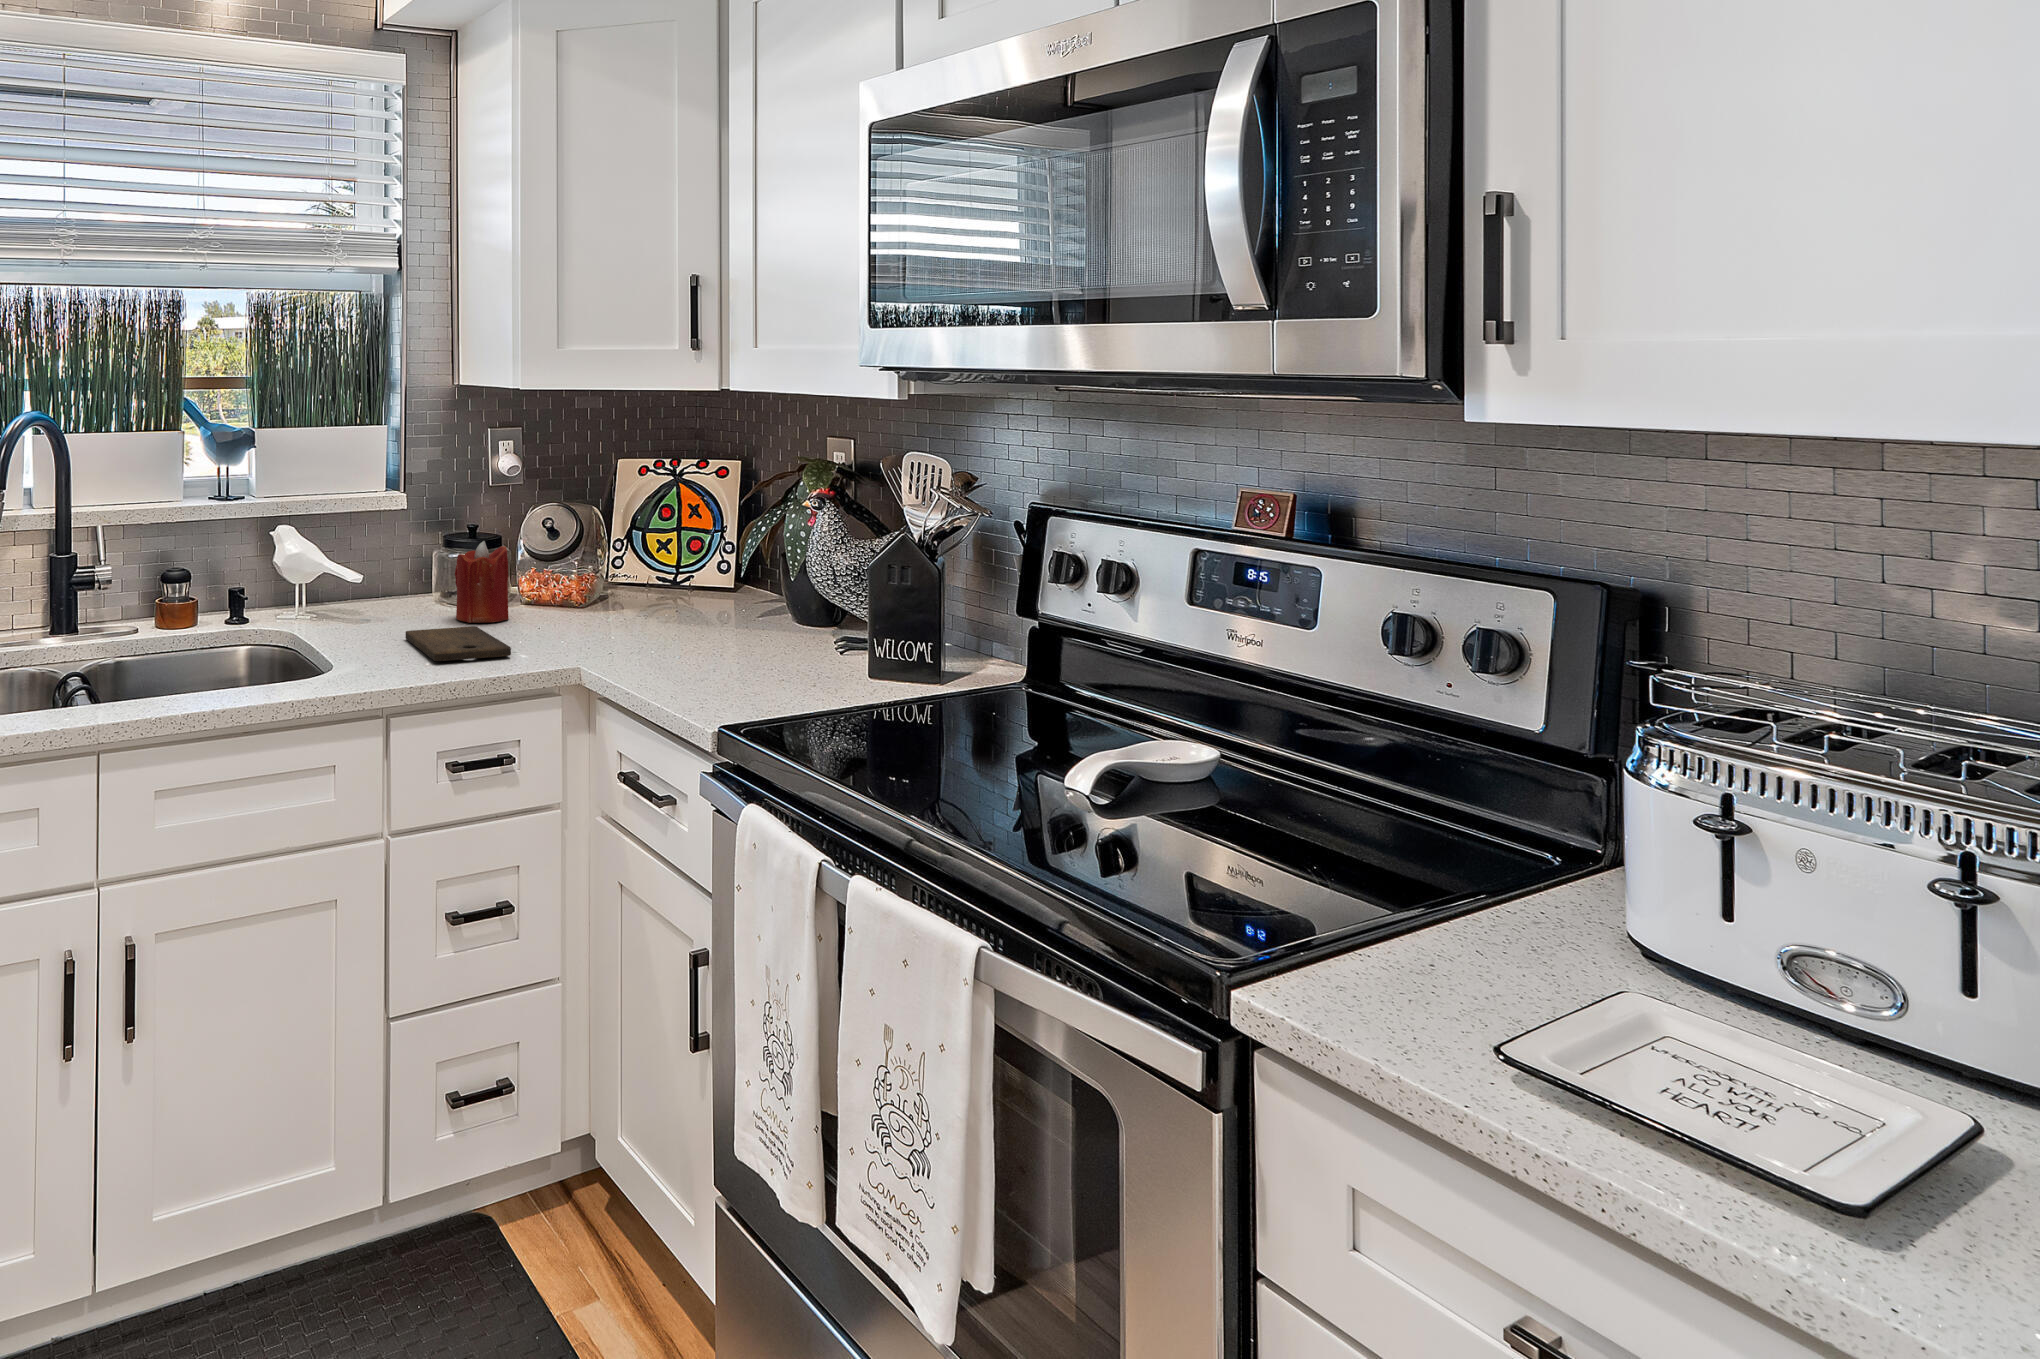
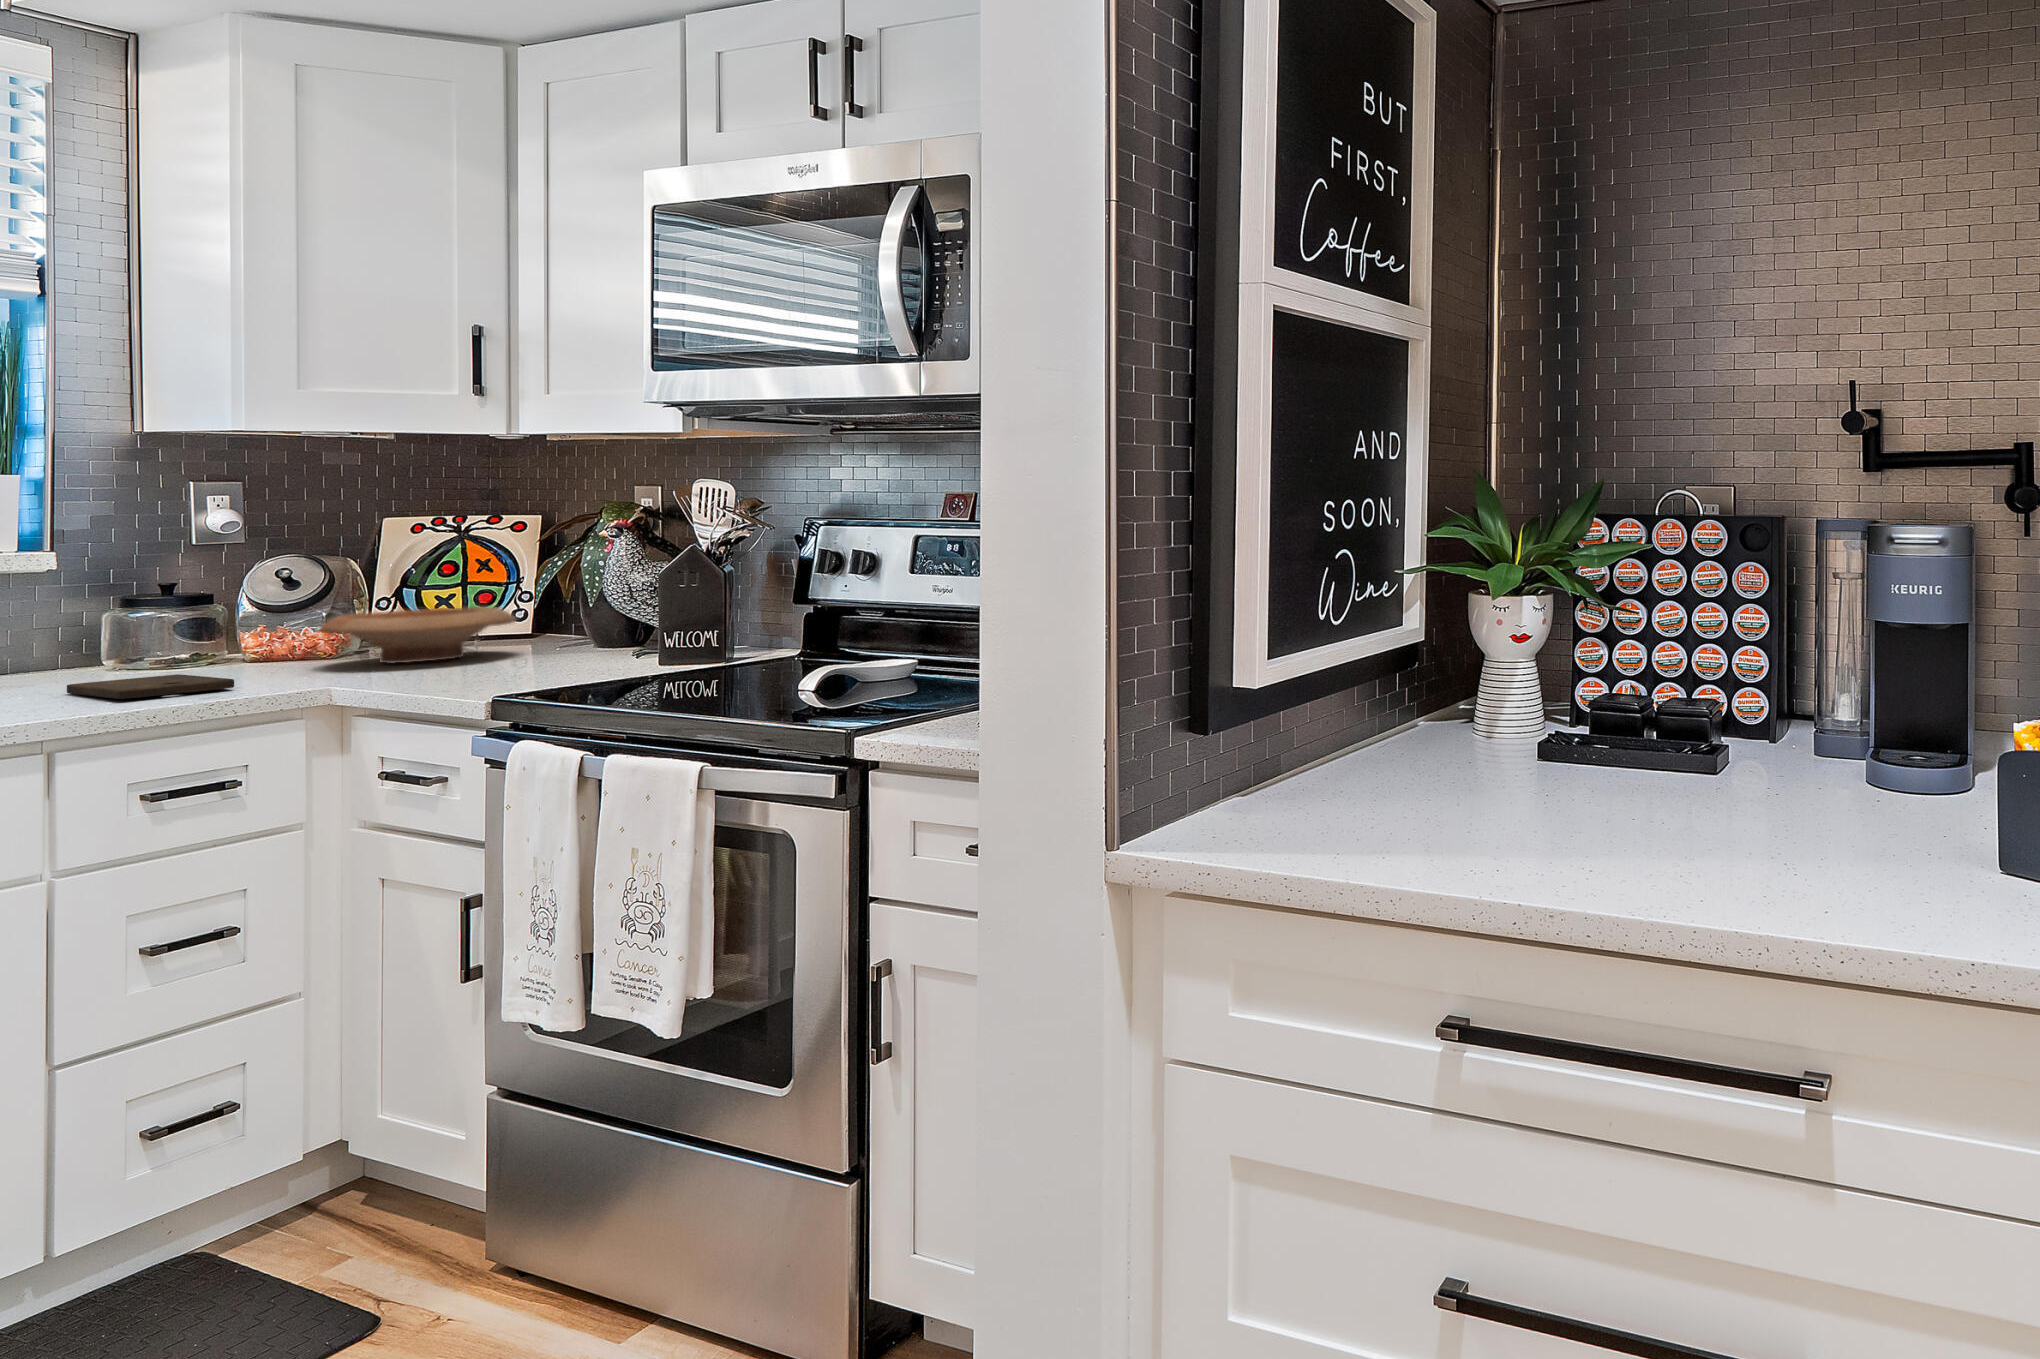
candle: present [455,541,509,623] -> none [144,592,228,677]
wooden bowl: none [571,566,728,631] -> present [319,607,517,663]

